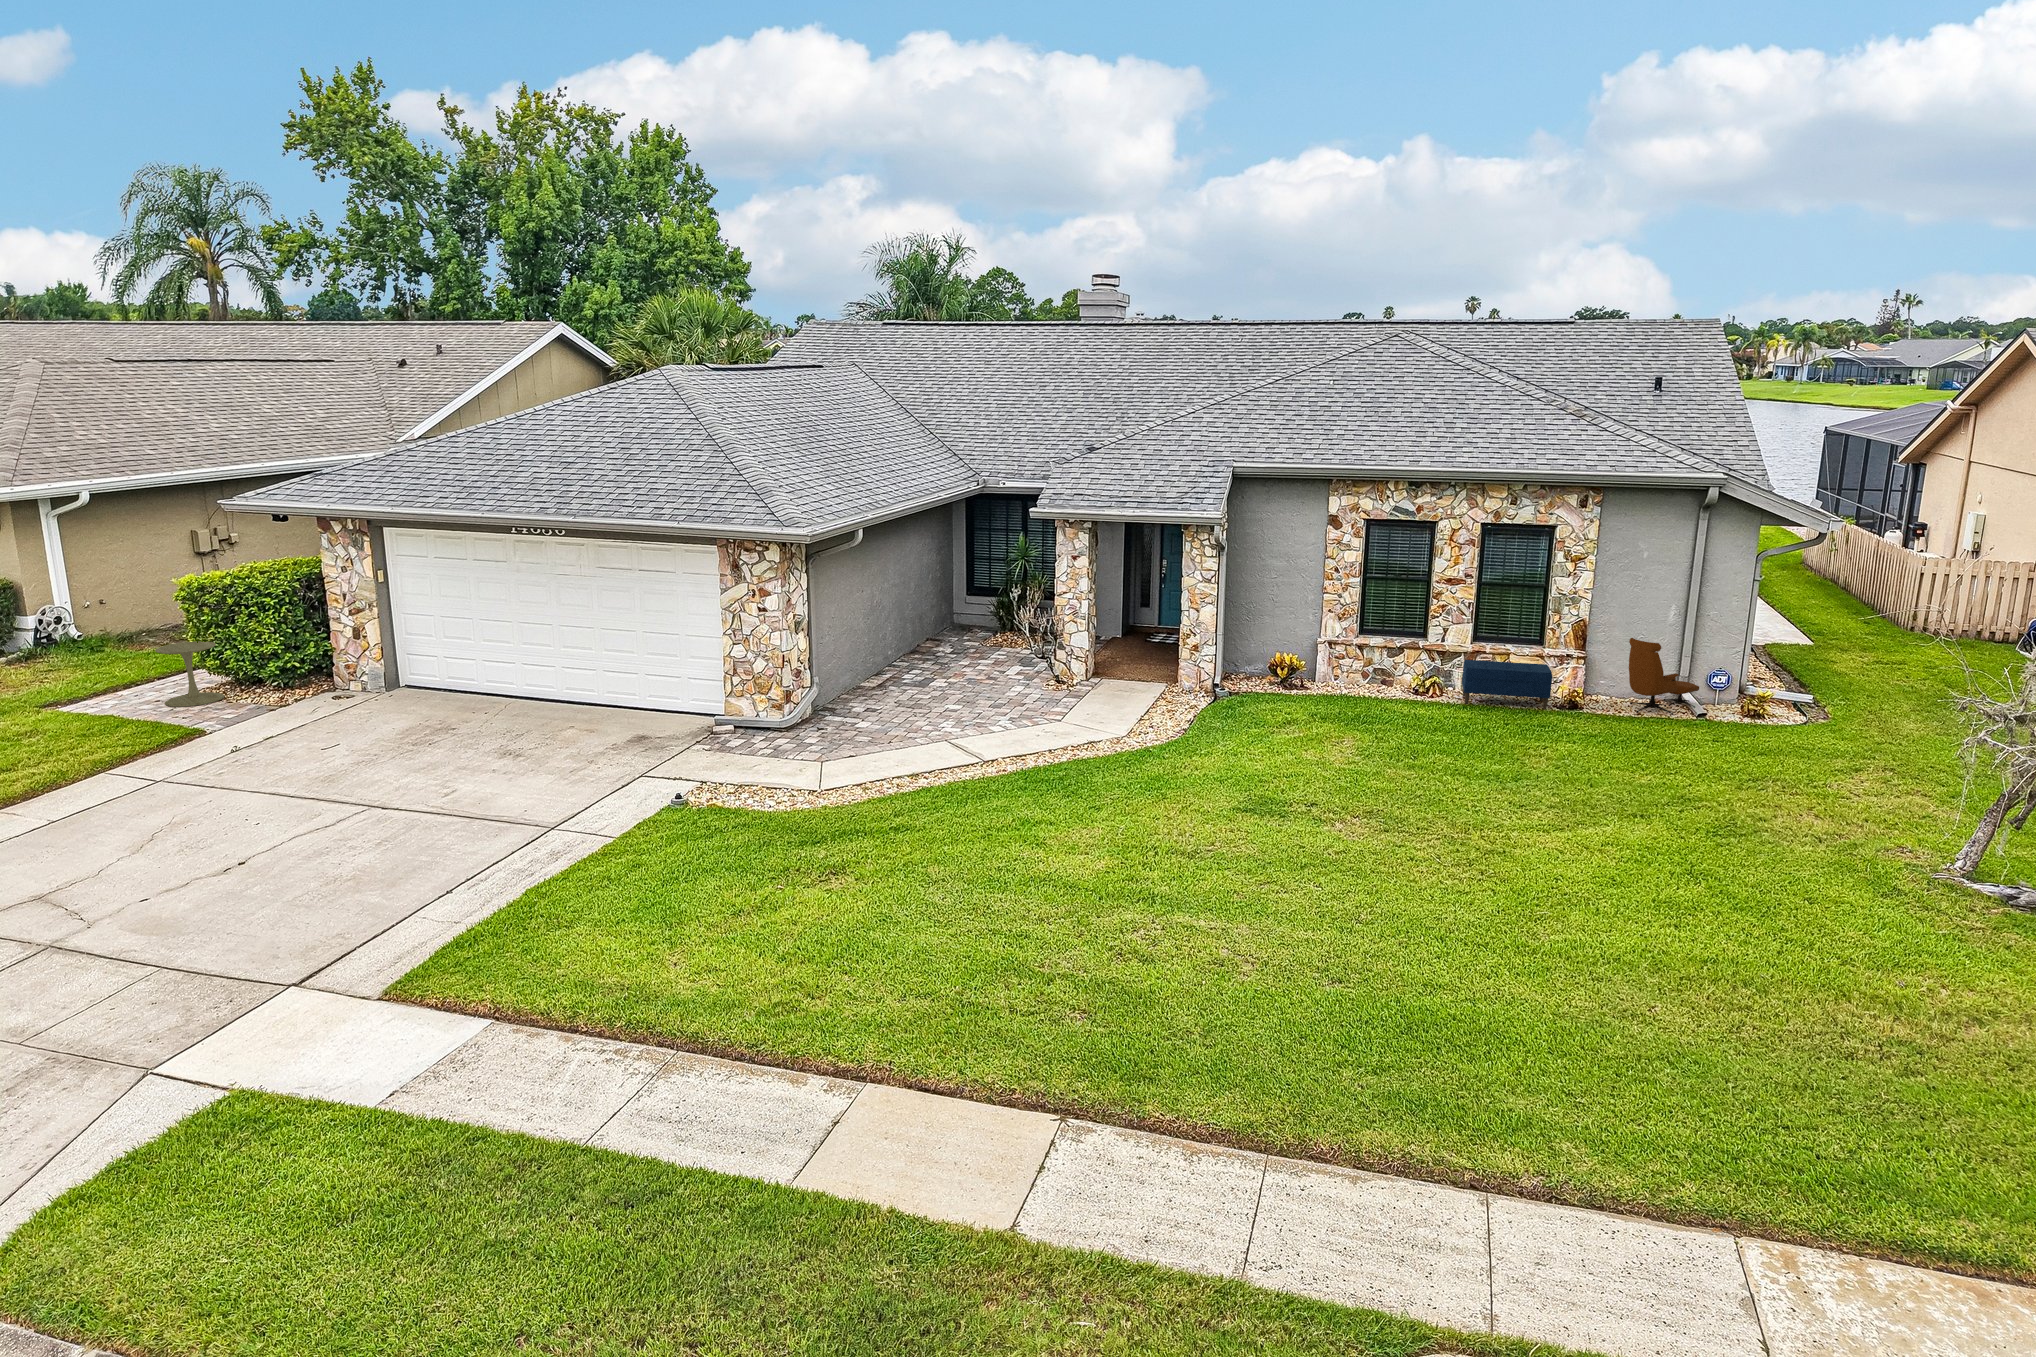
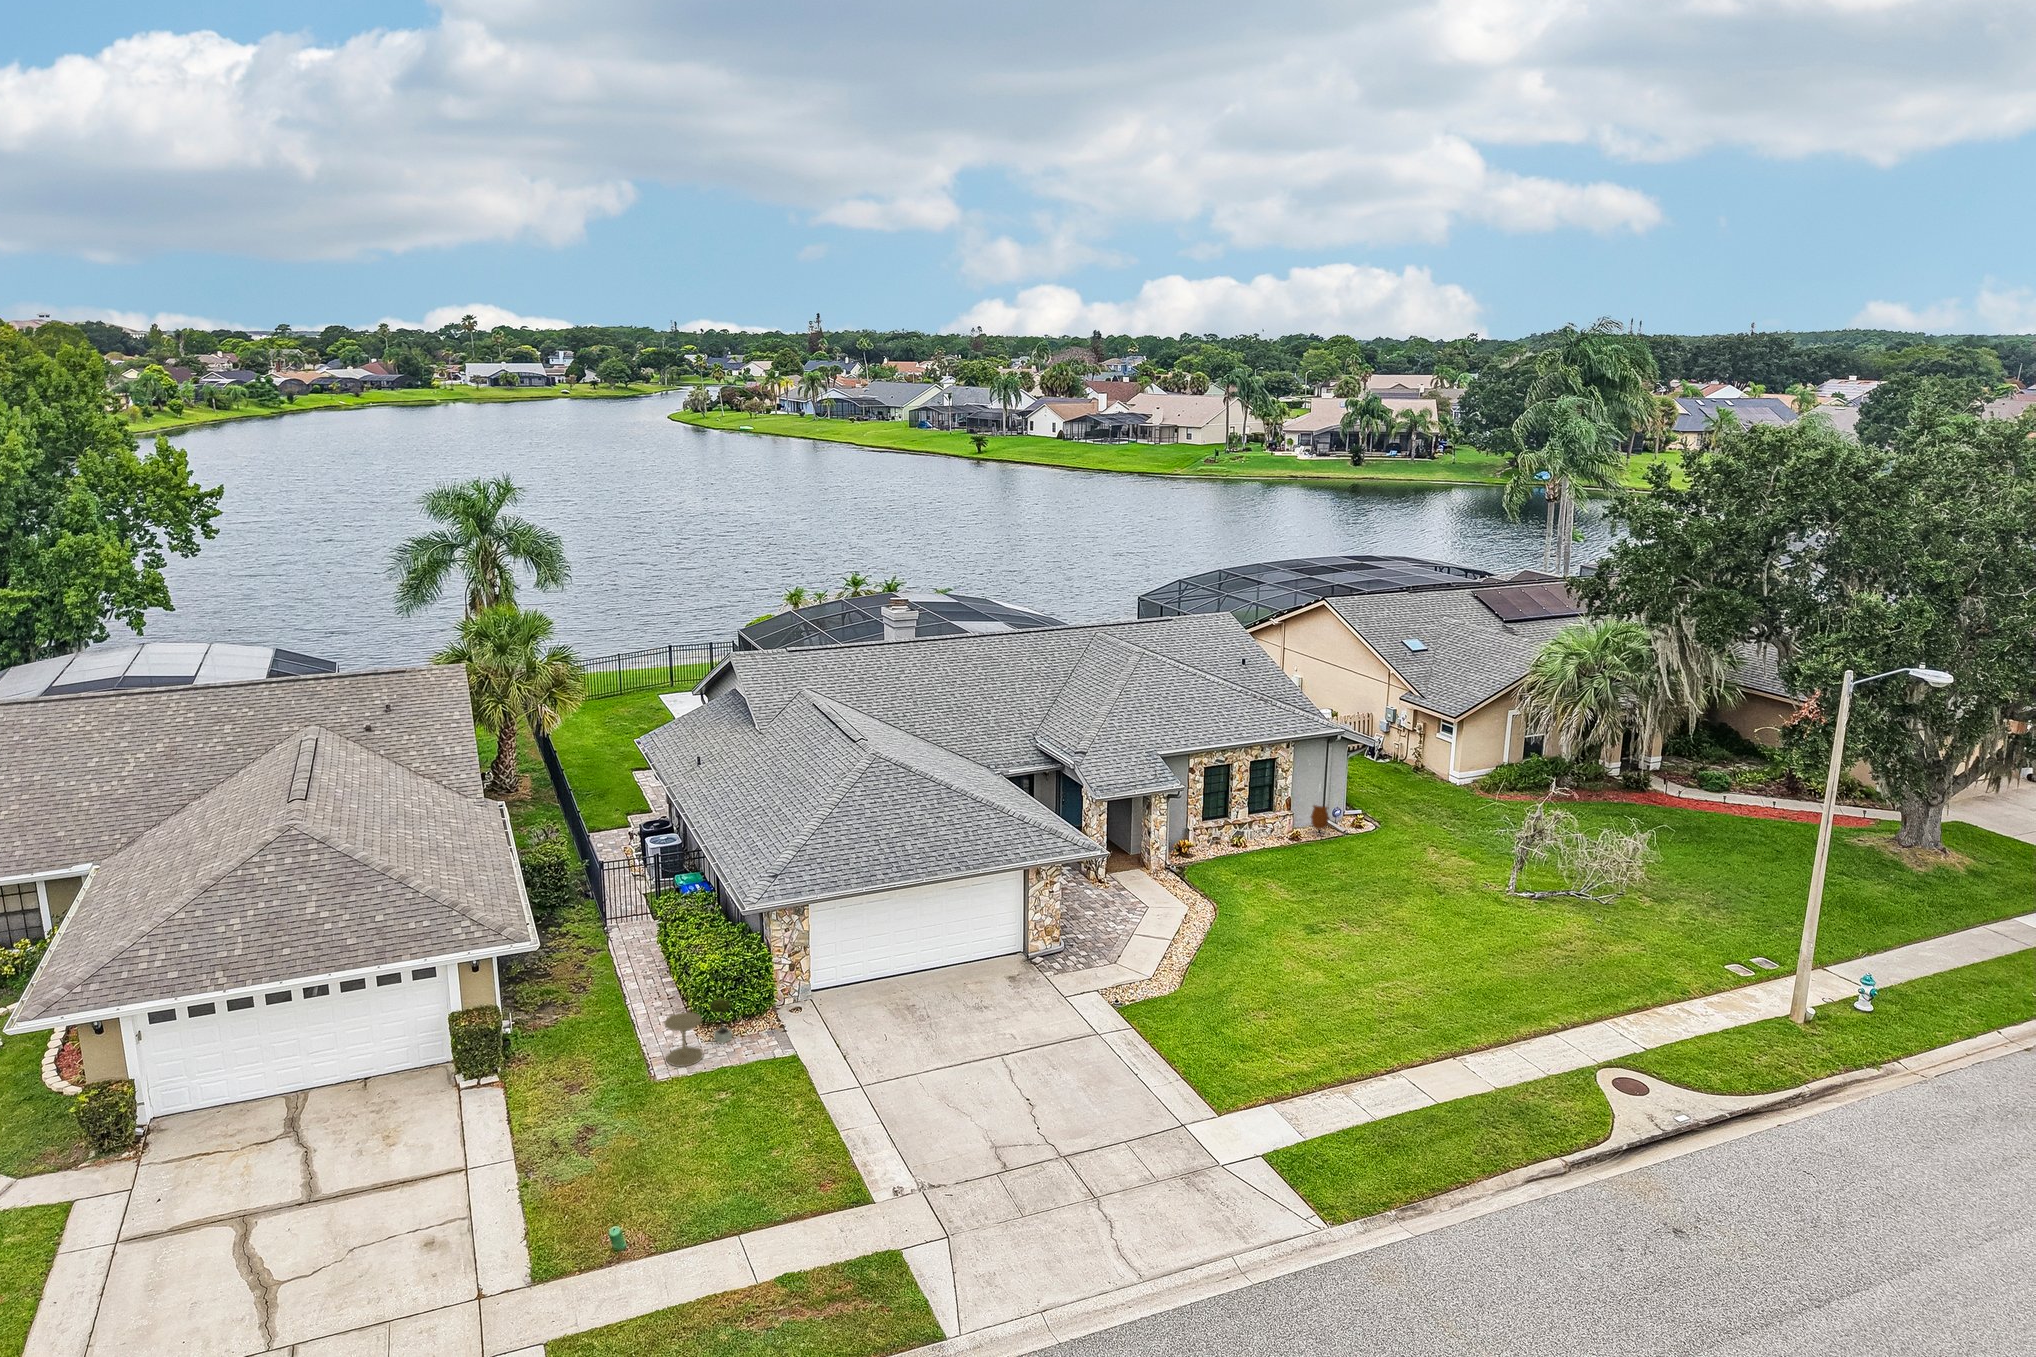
potted tree: none [231,635,275,701] -> present [710,999,732,1044]
bench: present [1462,660,1552,709] -> none [1250,822,1292,849]

